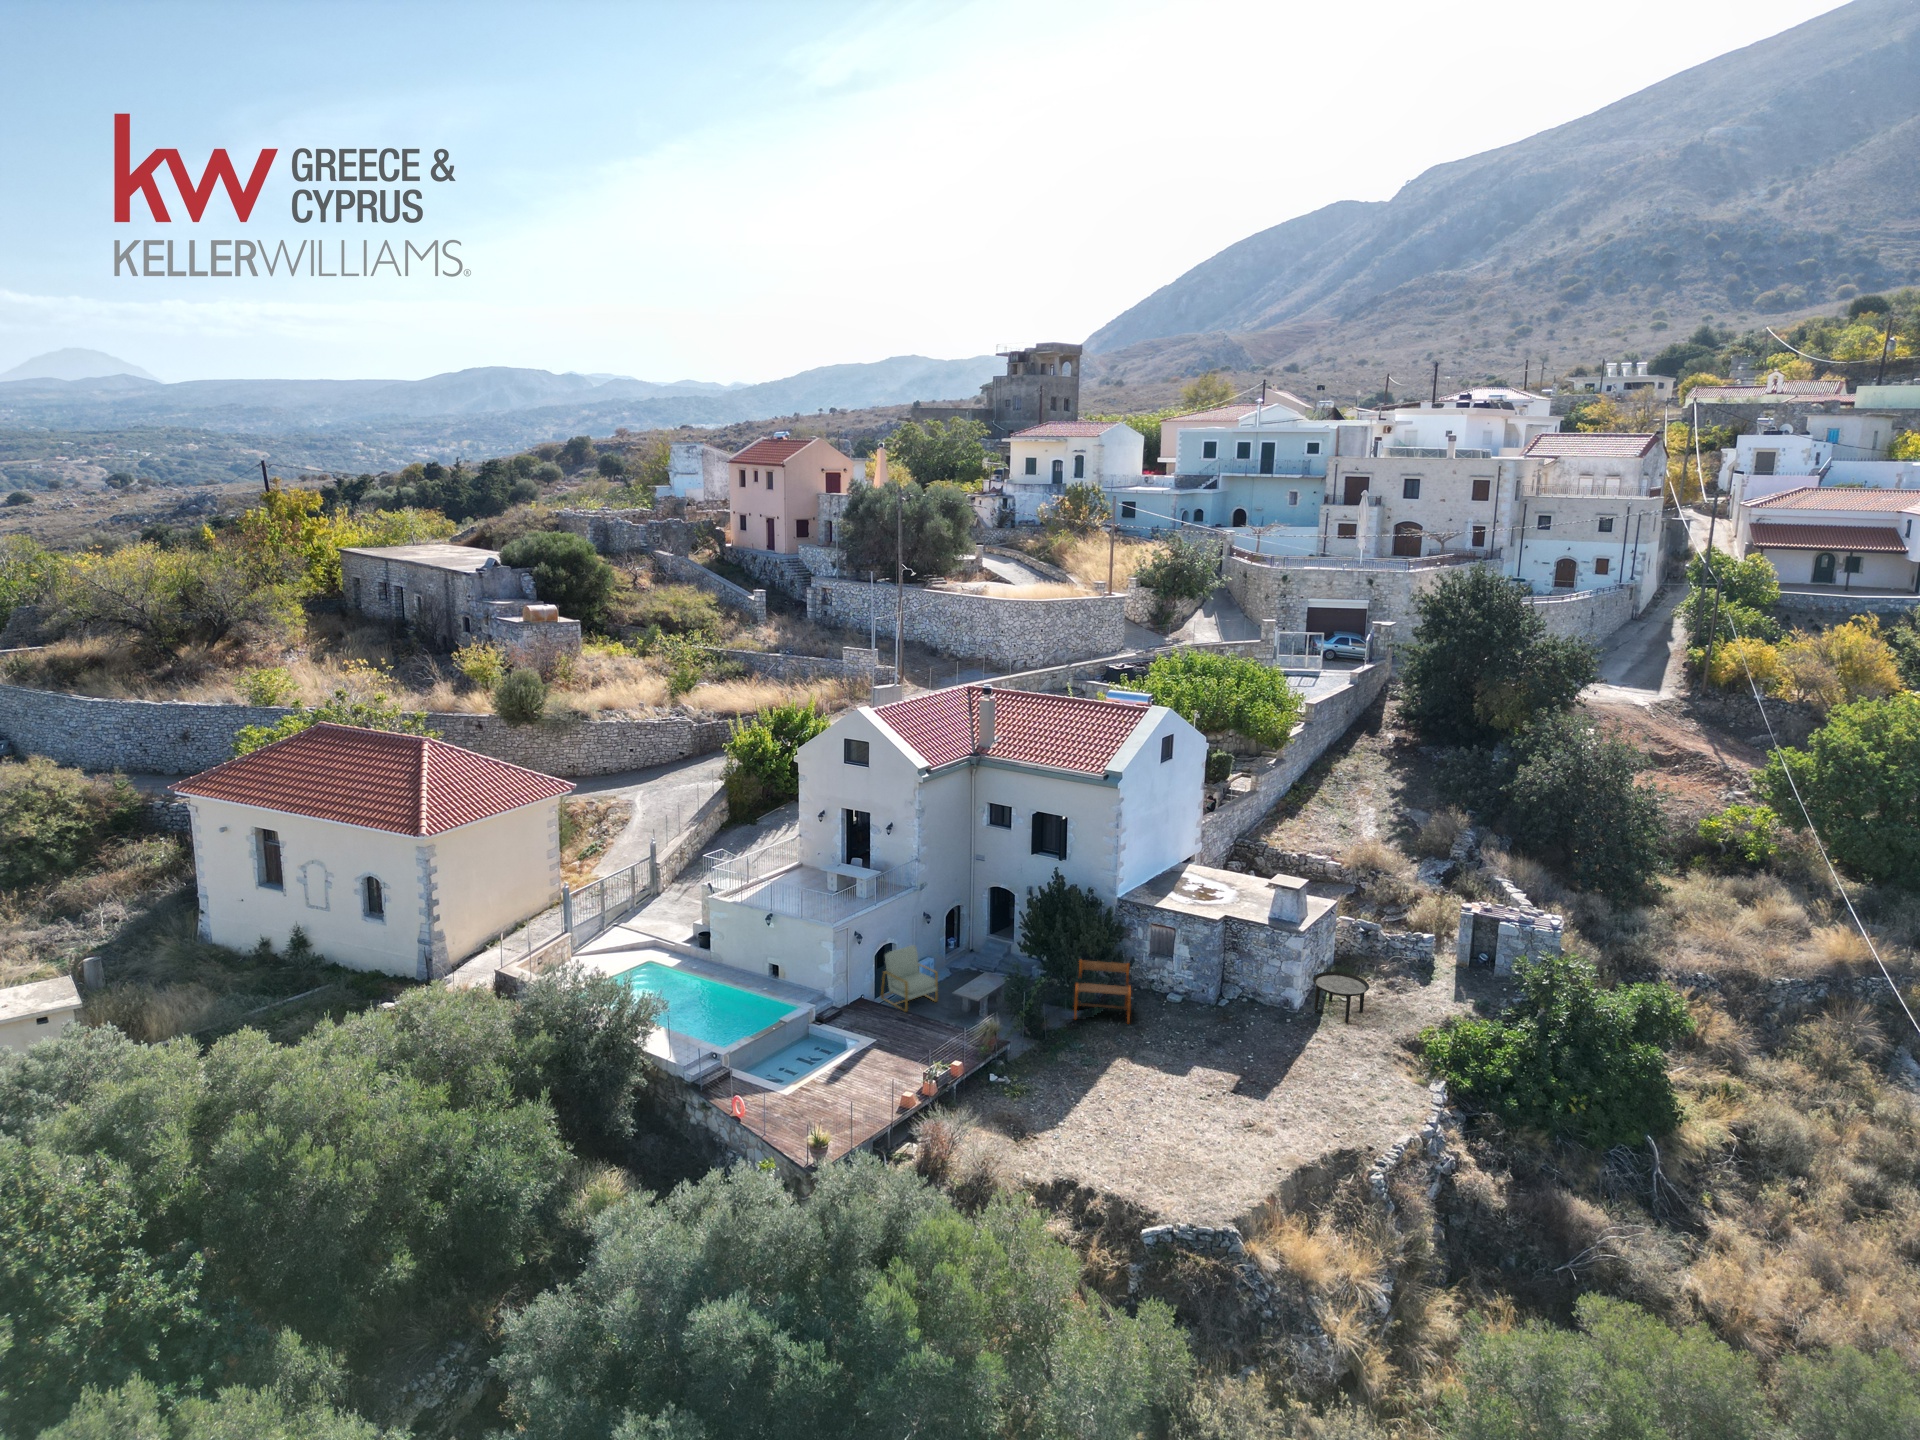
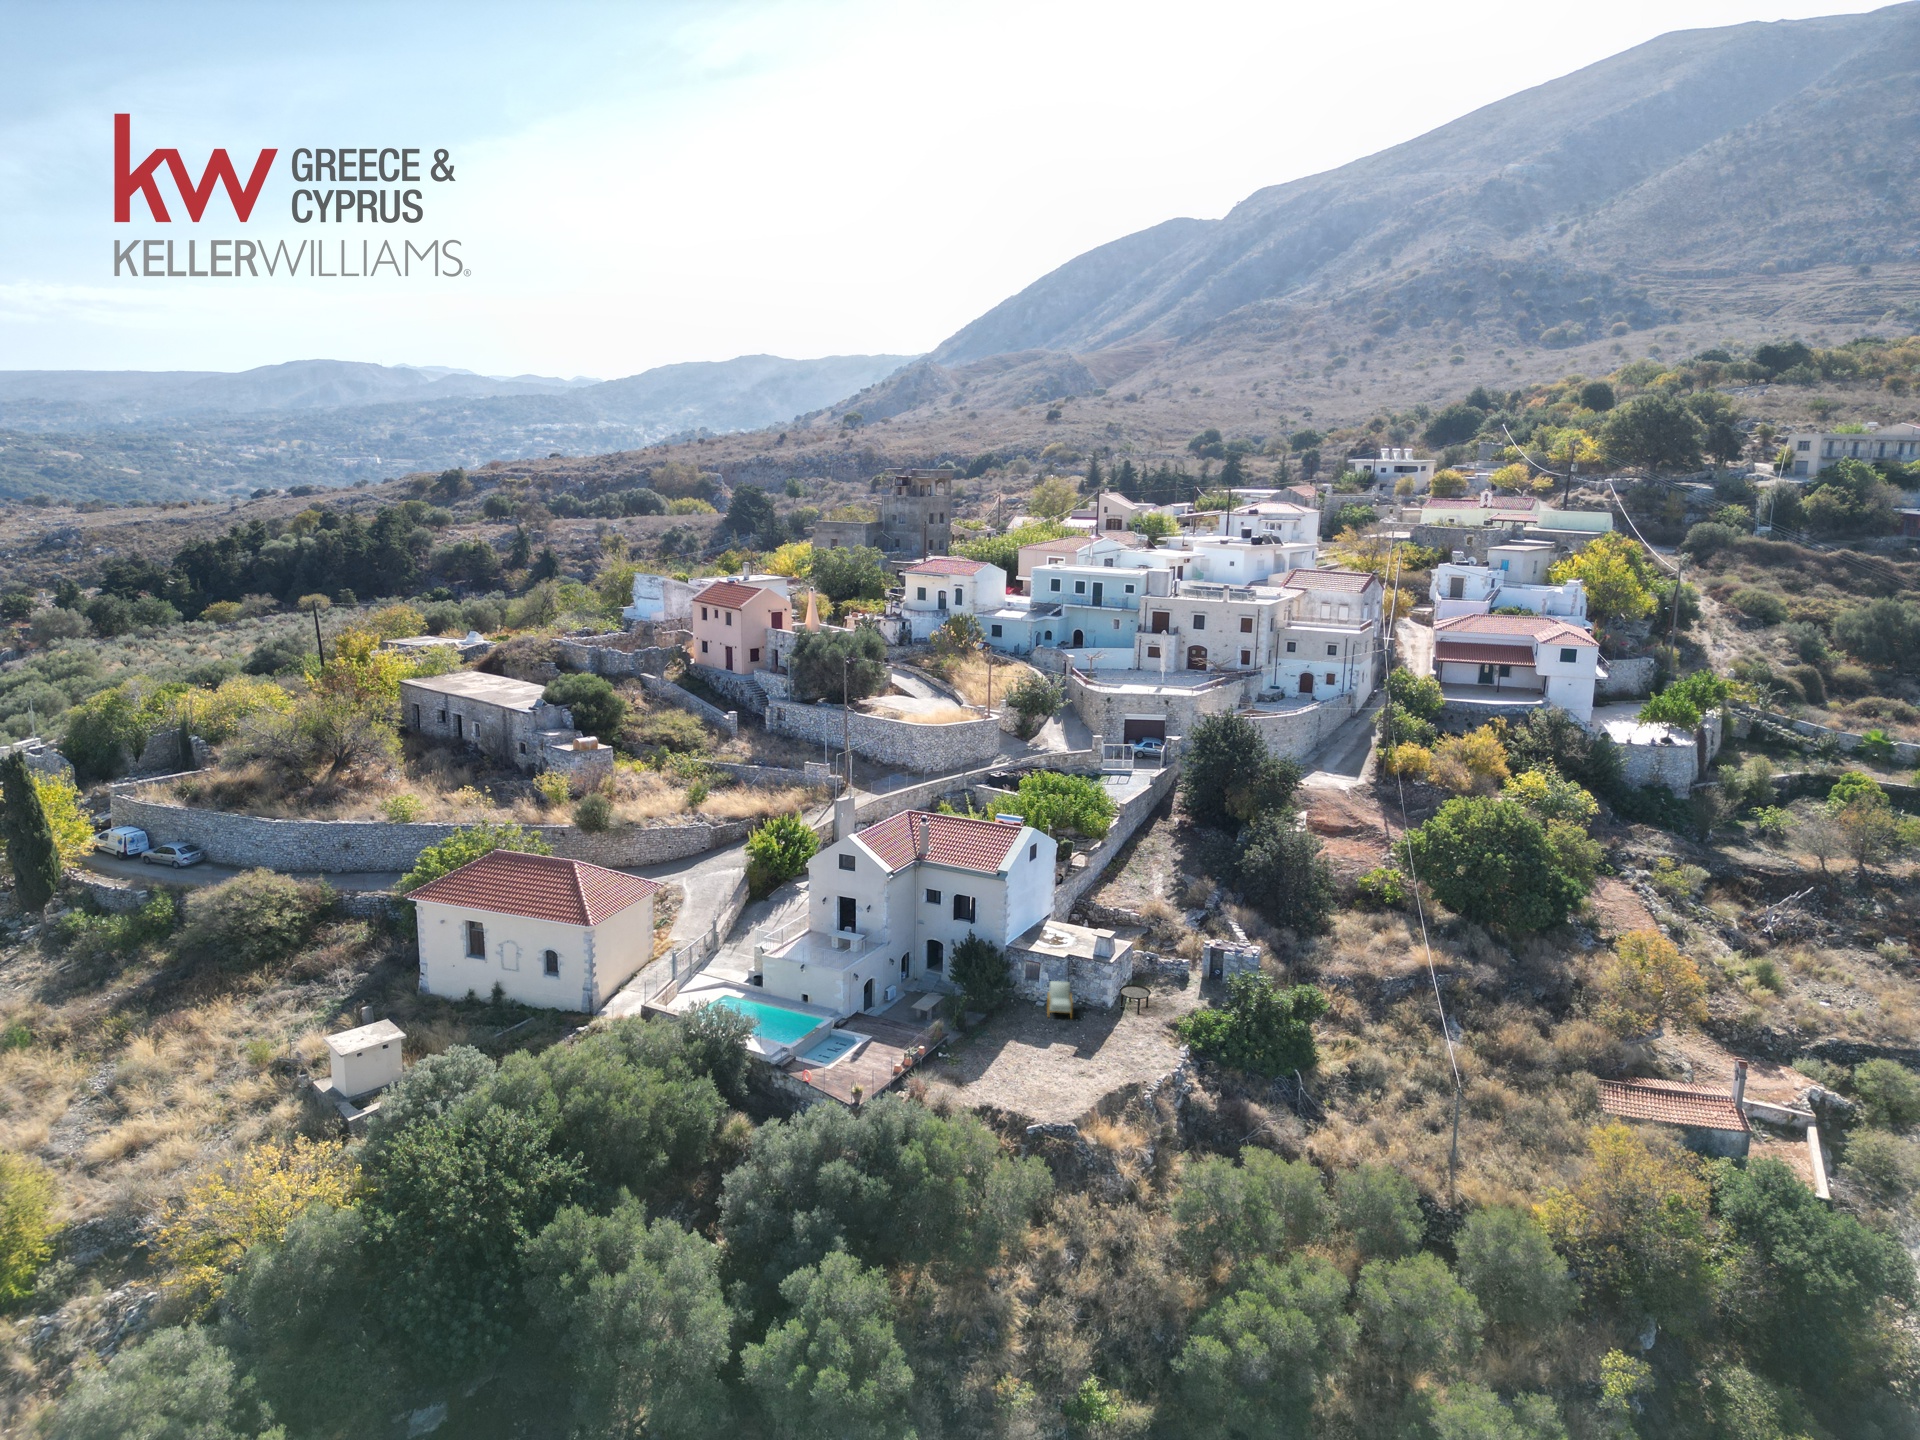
chair: present [881,945,938,1012] -> present [1047,981,1073,1017]
bench: present [1074,960,1131,1024] -> none [983,984,1016,1021]

